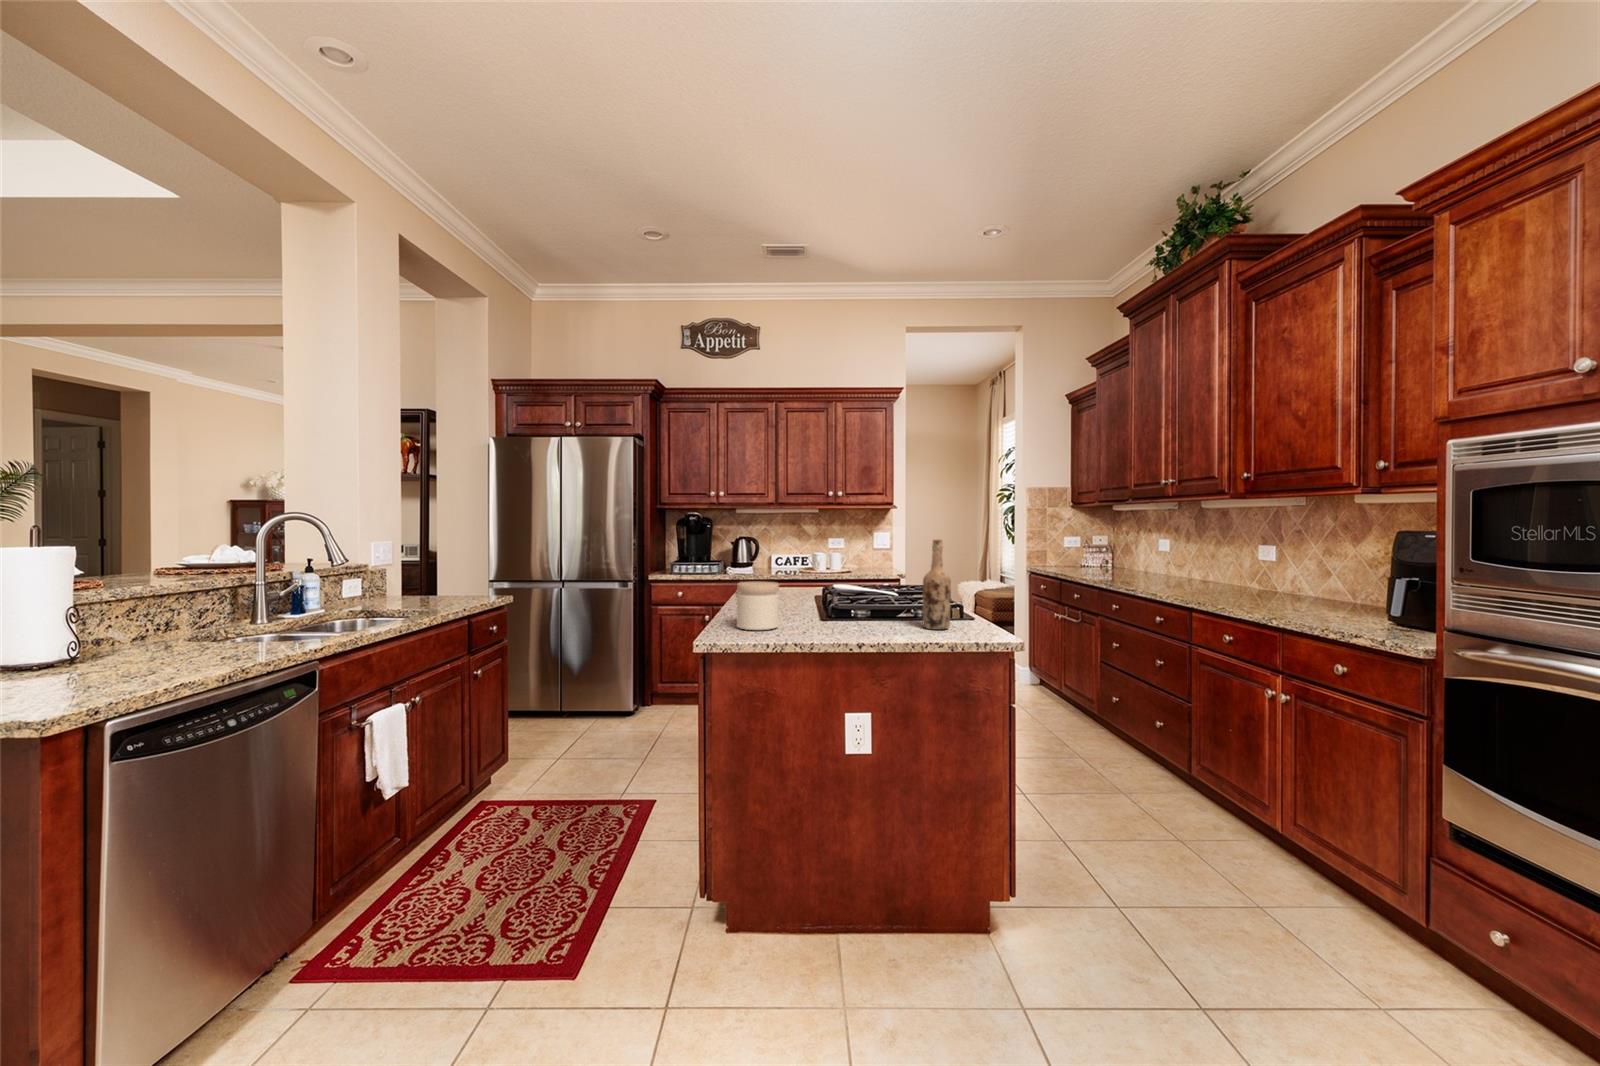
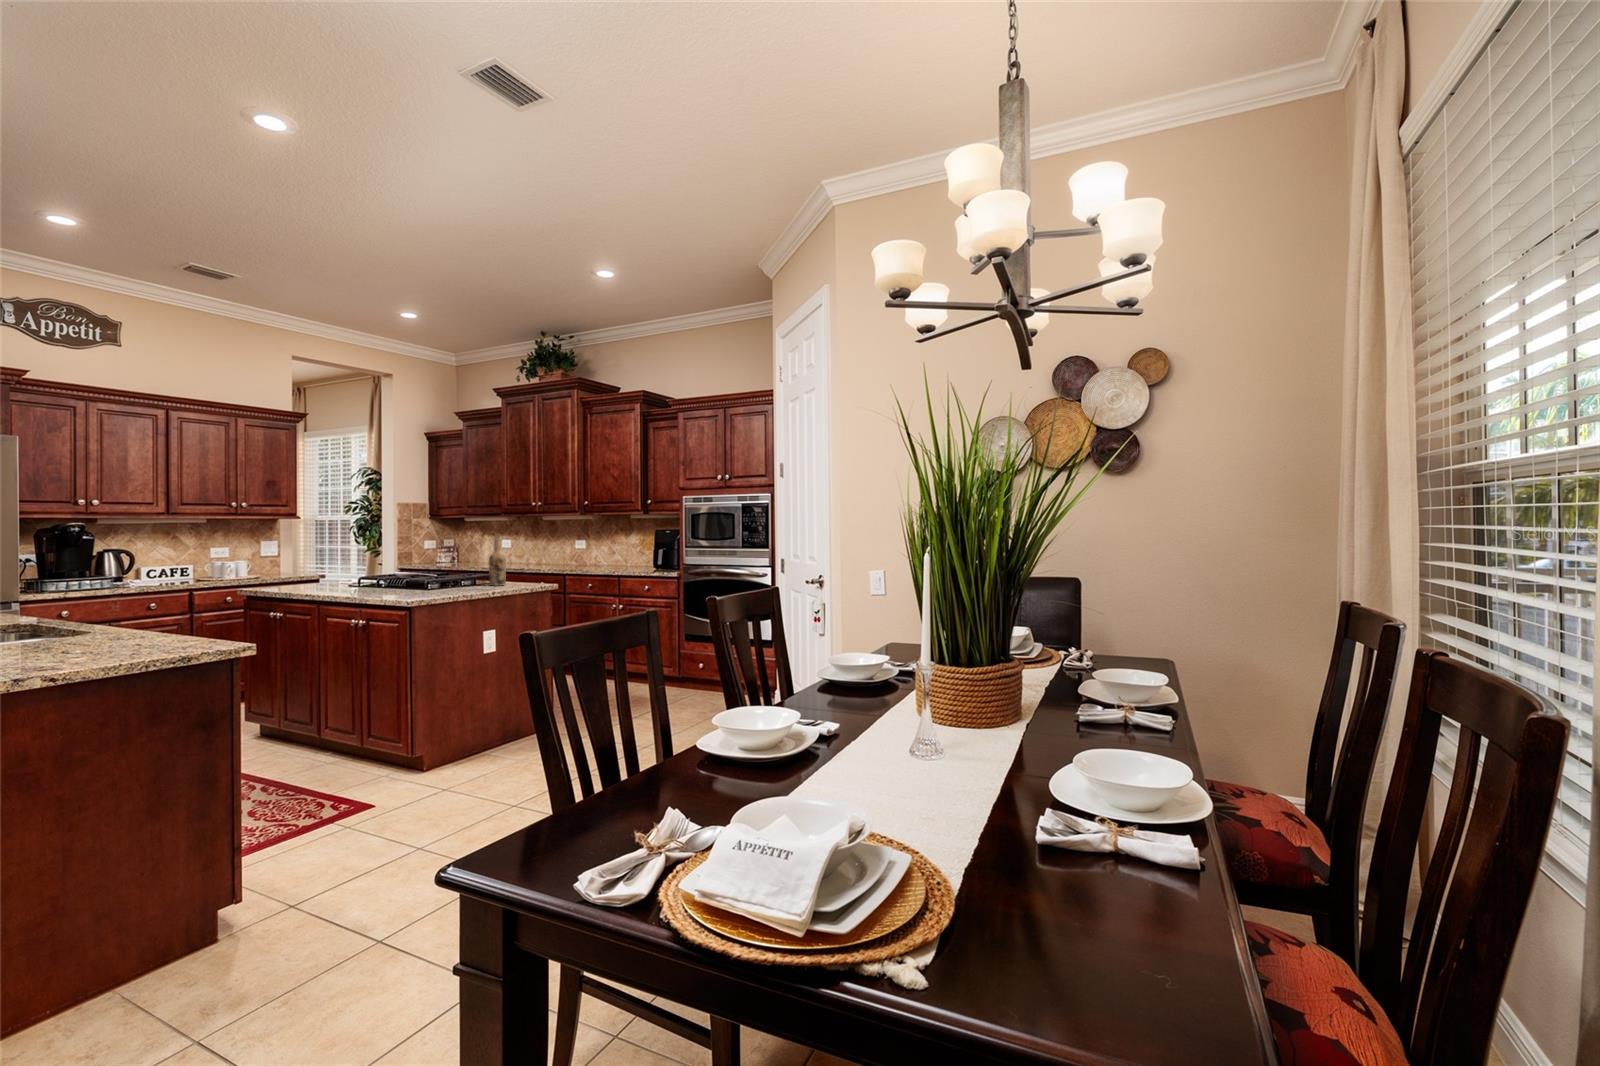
jar: present [737,581,779,630] -> none [391,564,422,594]

